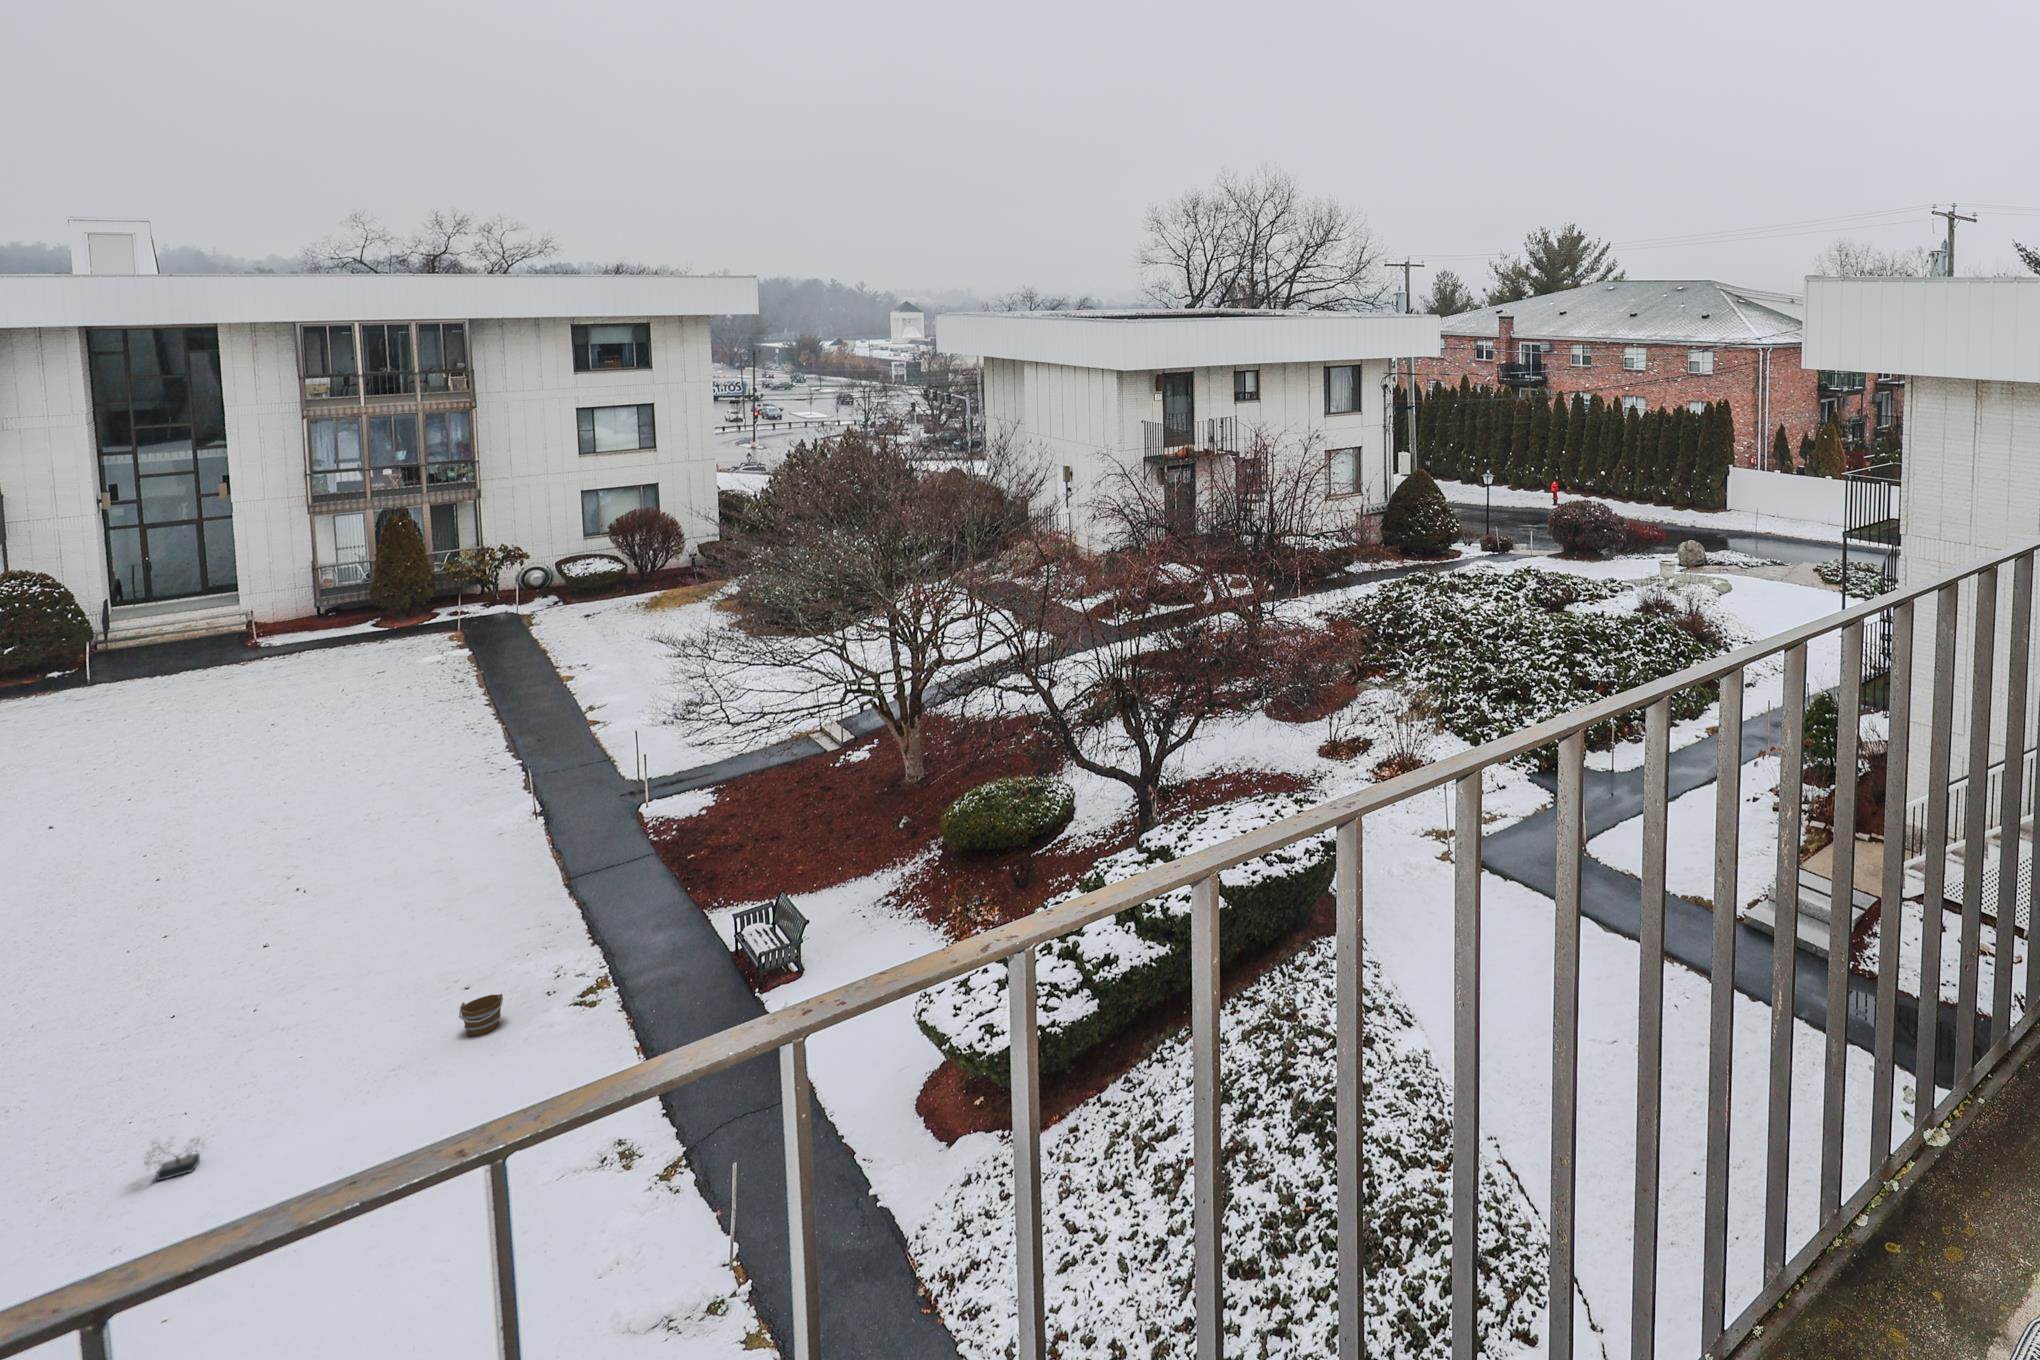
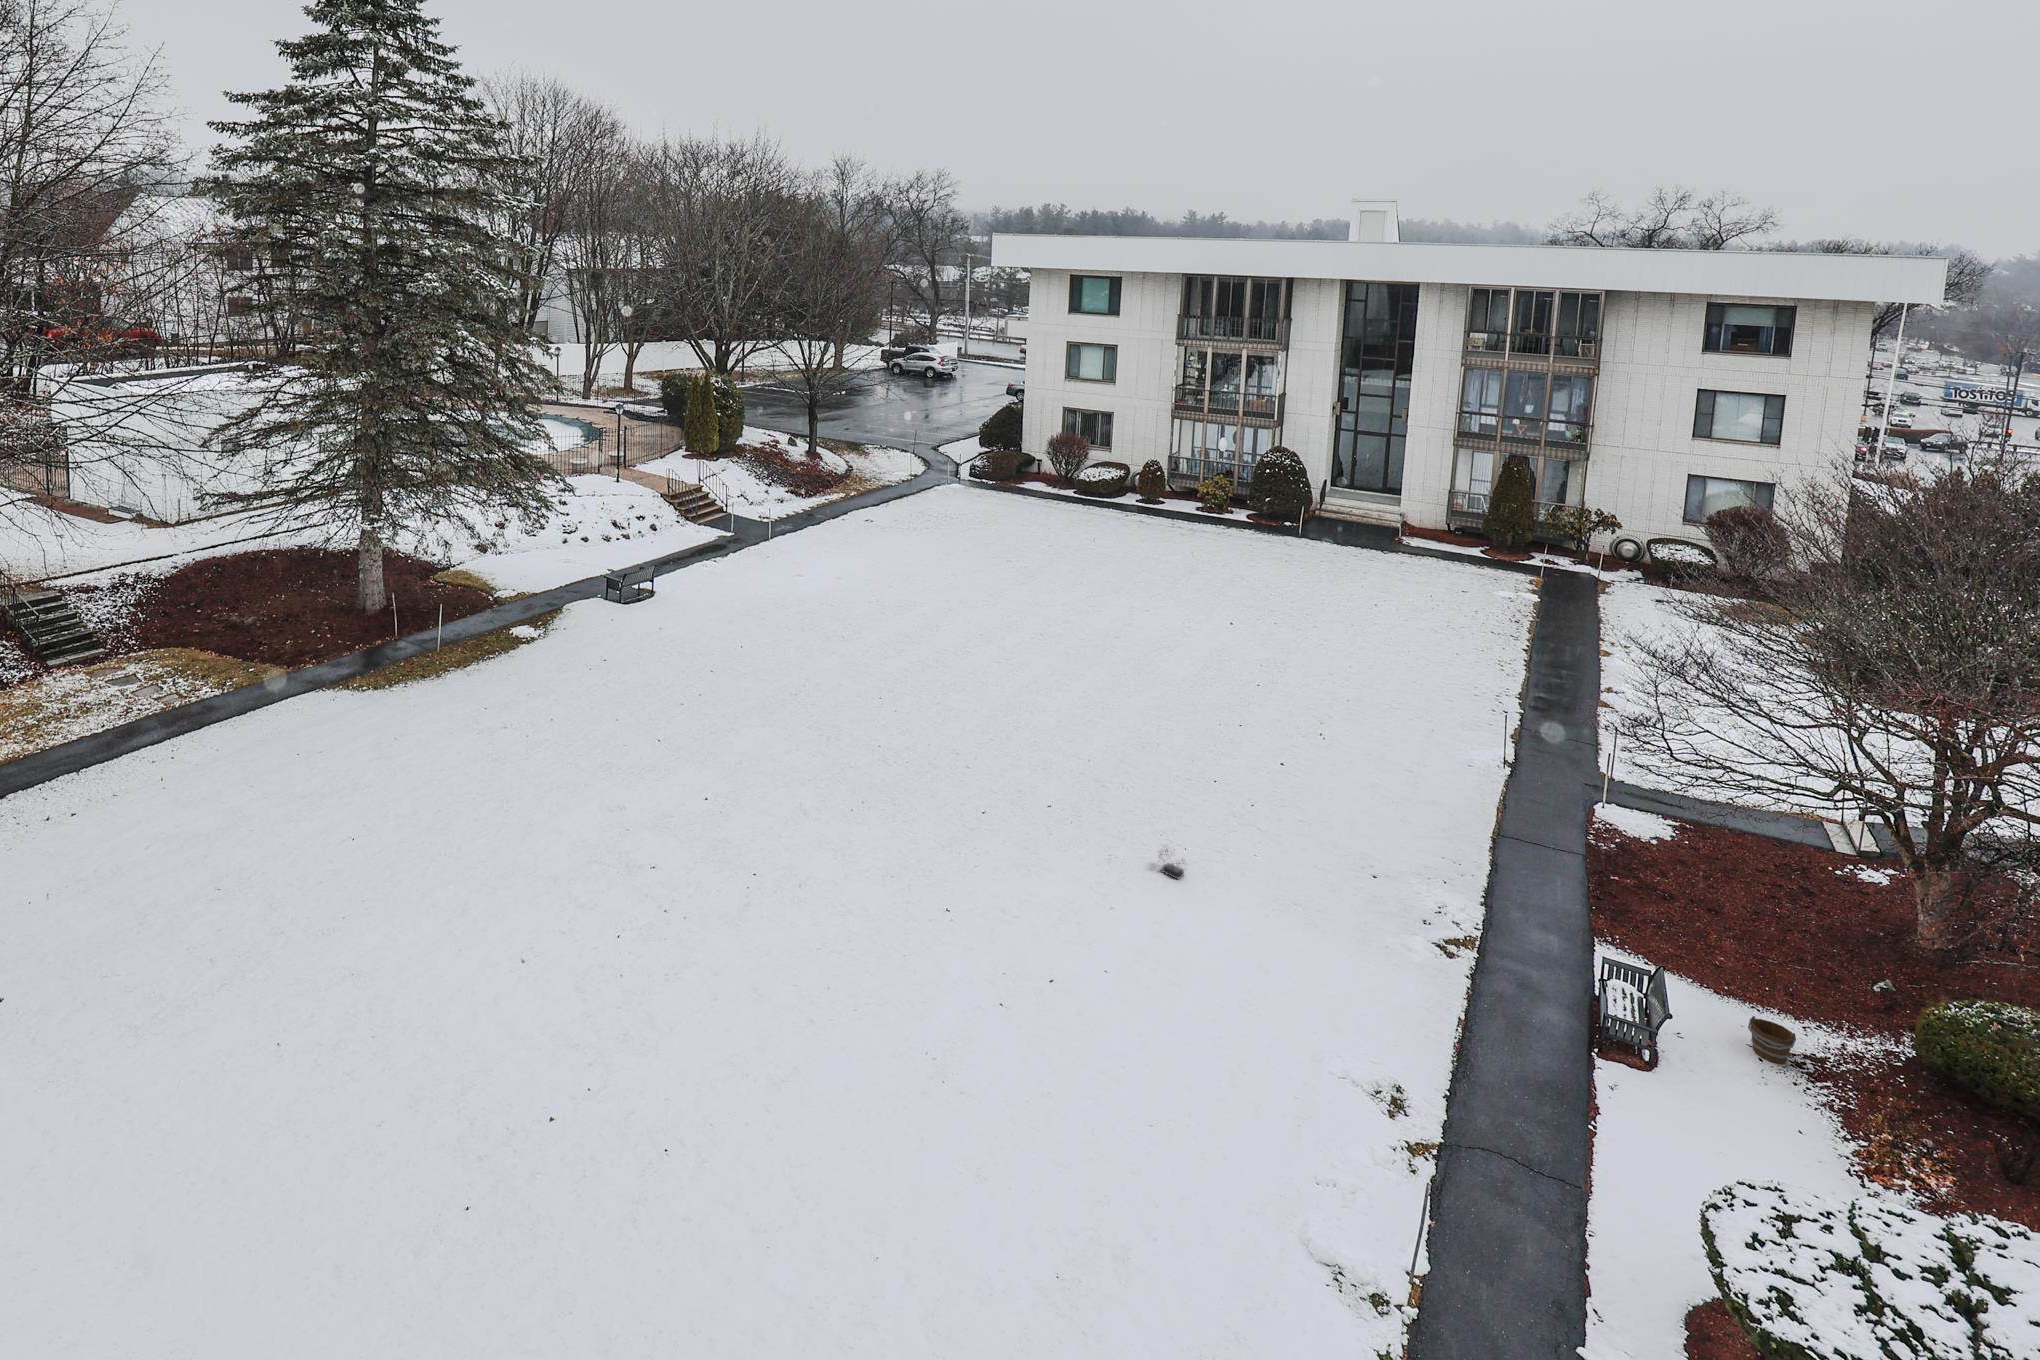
bucket: present [459,994,503,1036] -> present [1748,1016,1796,1064]

